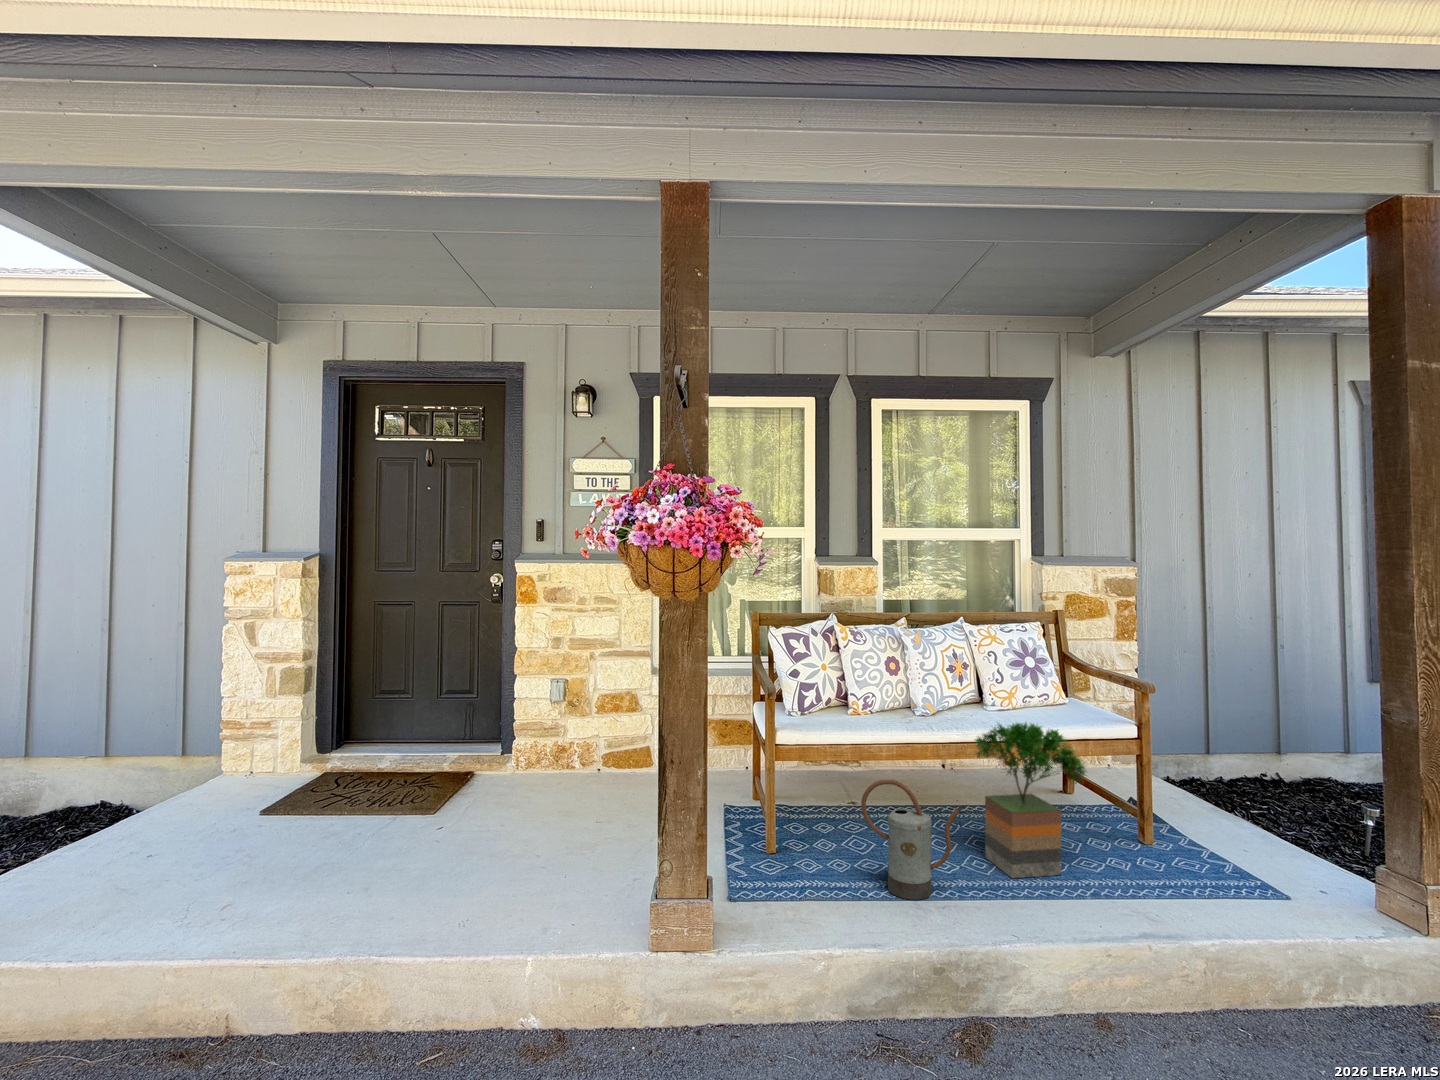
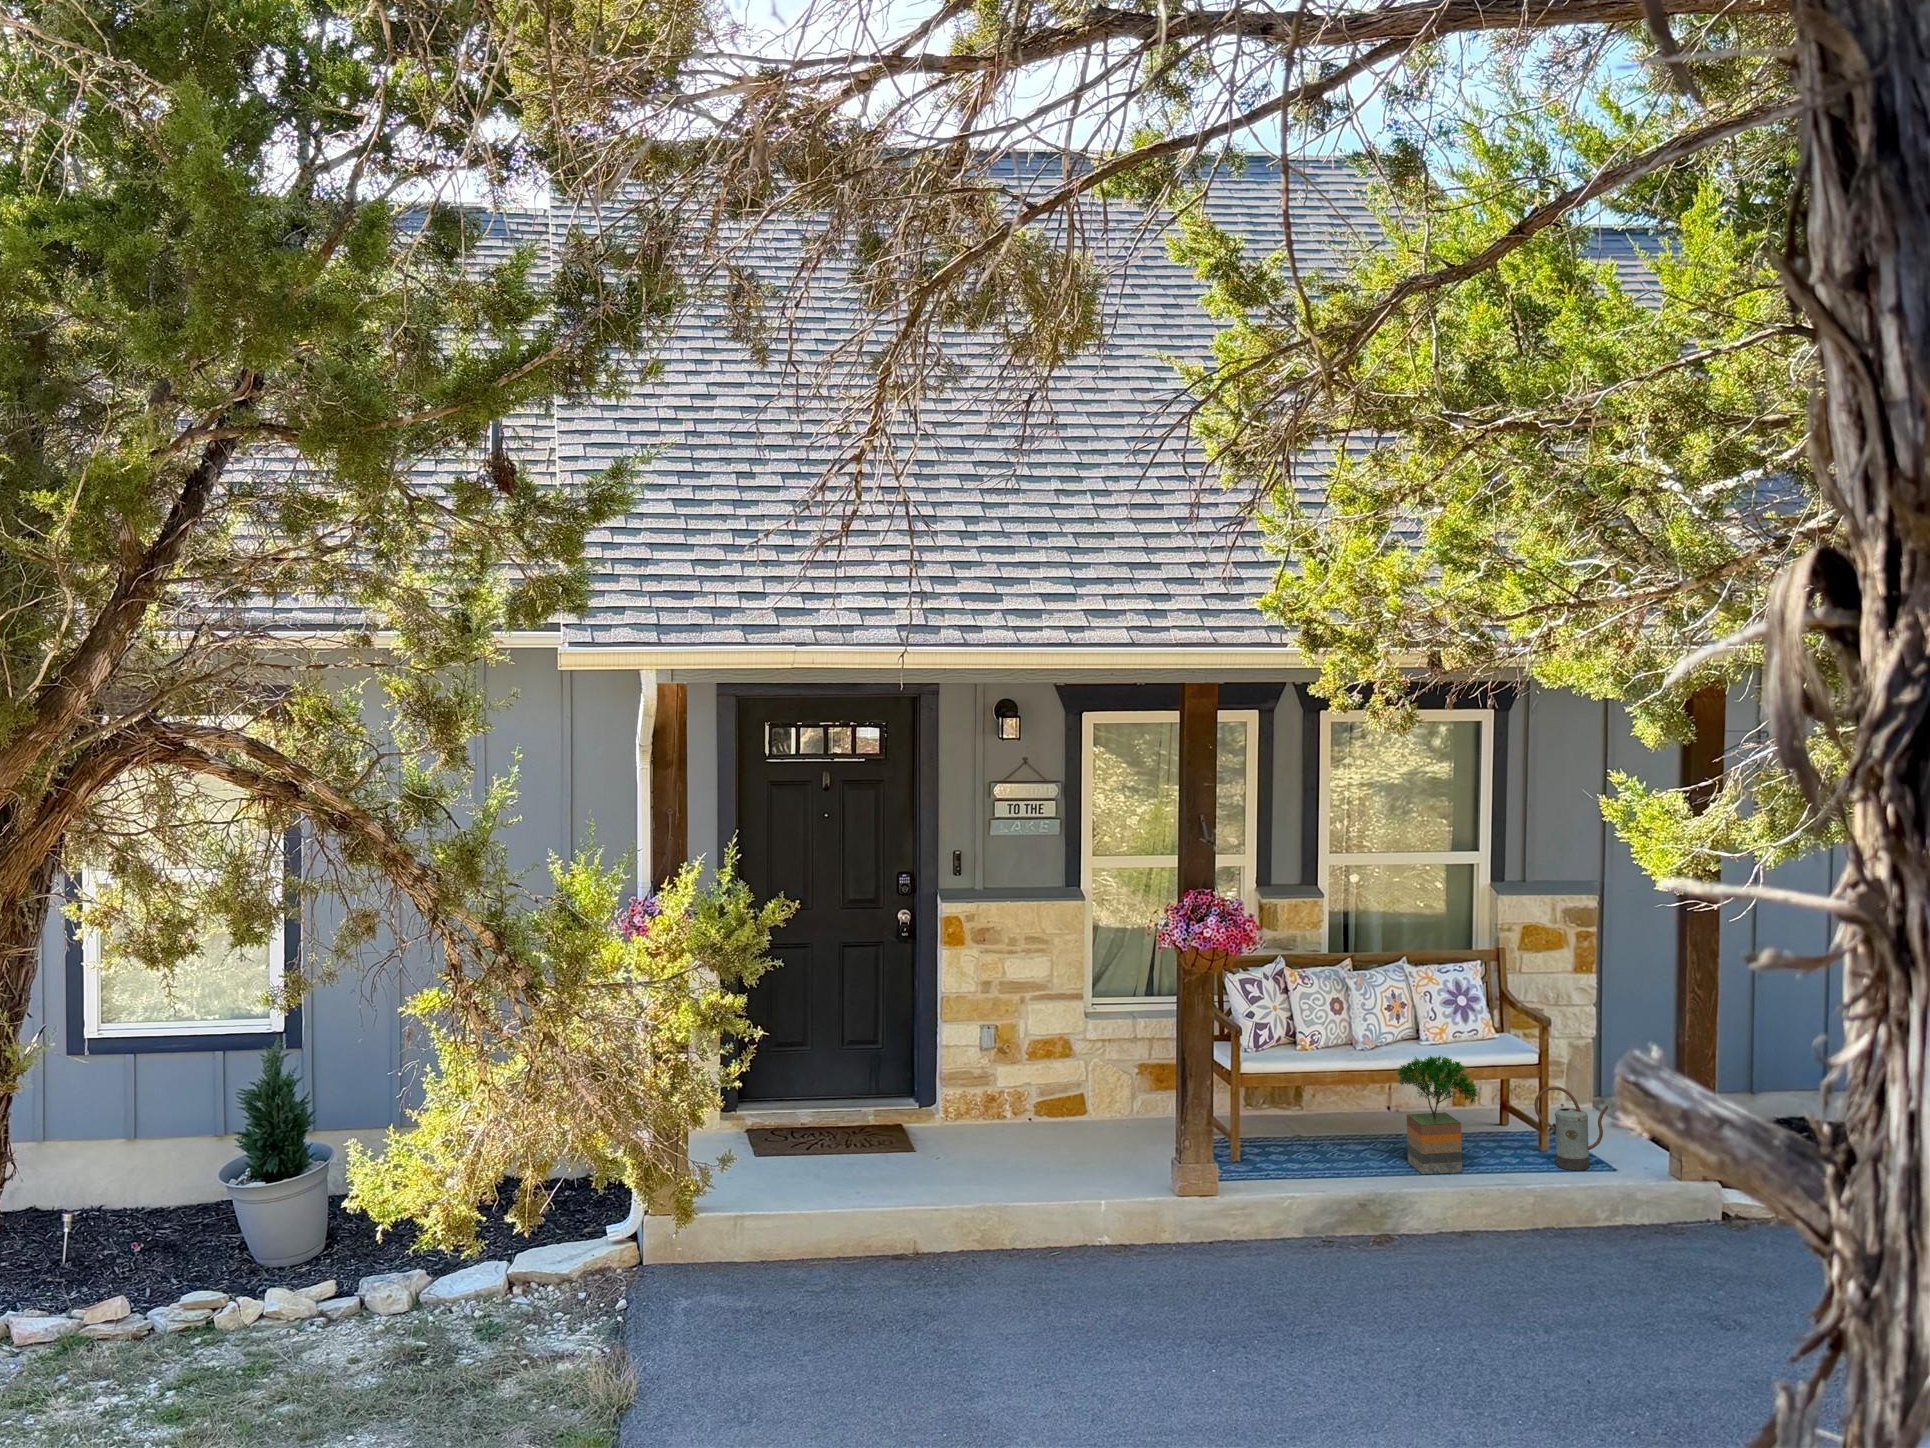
watering can: present [861,780,961,900] -> present [1534,1087,1608,1170]

